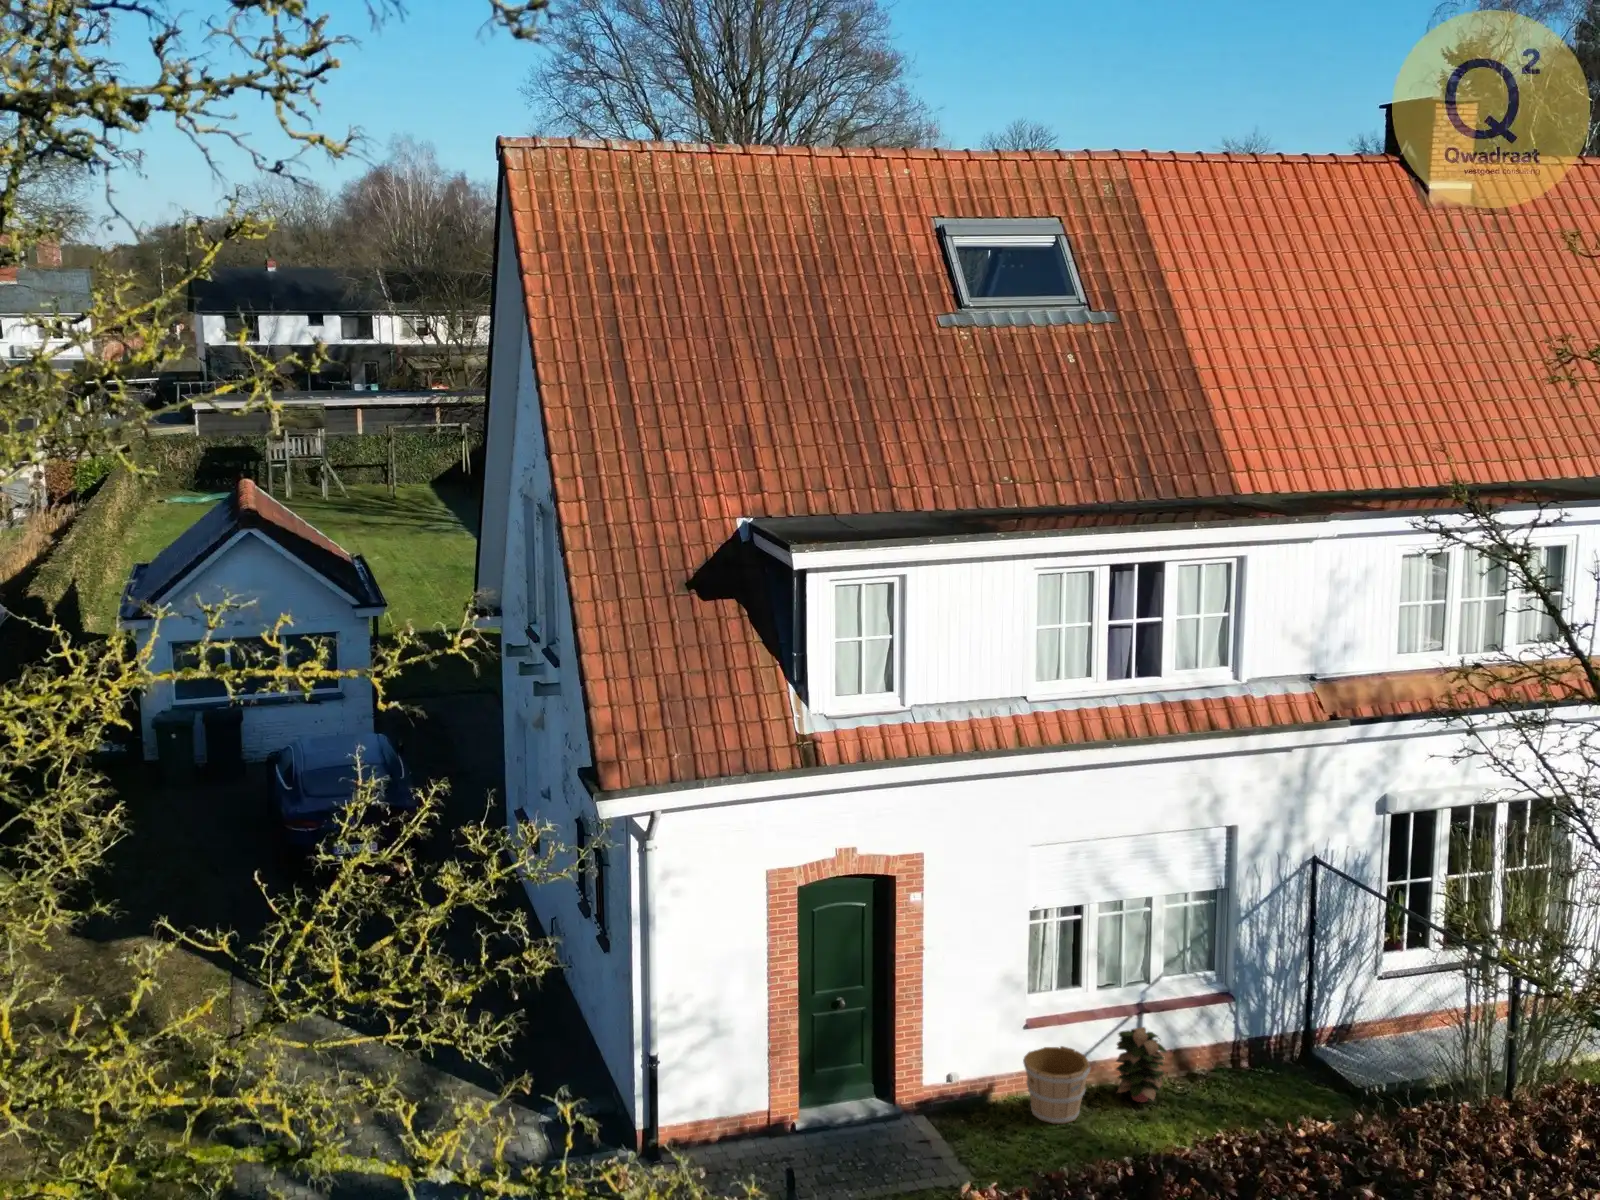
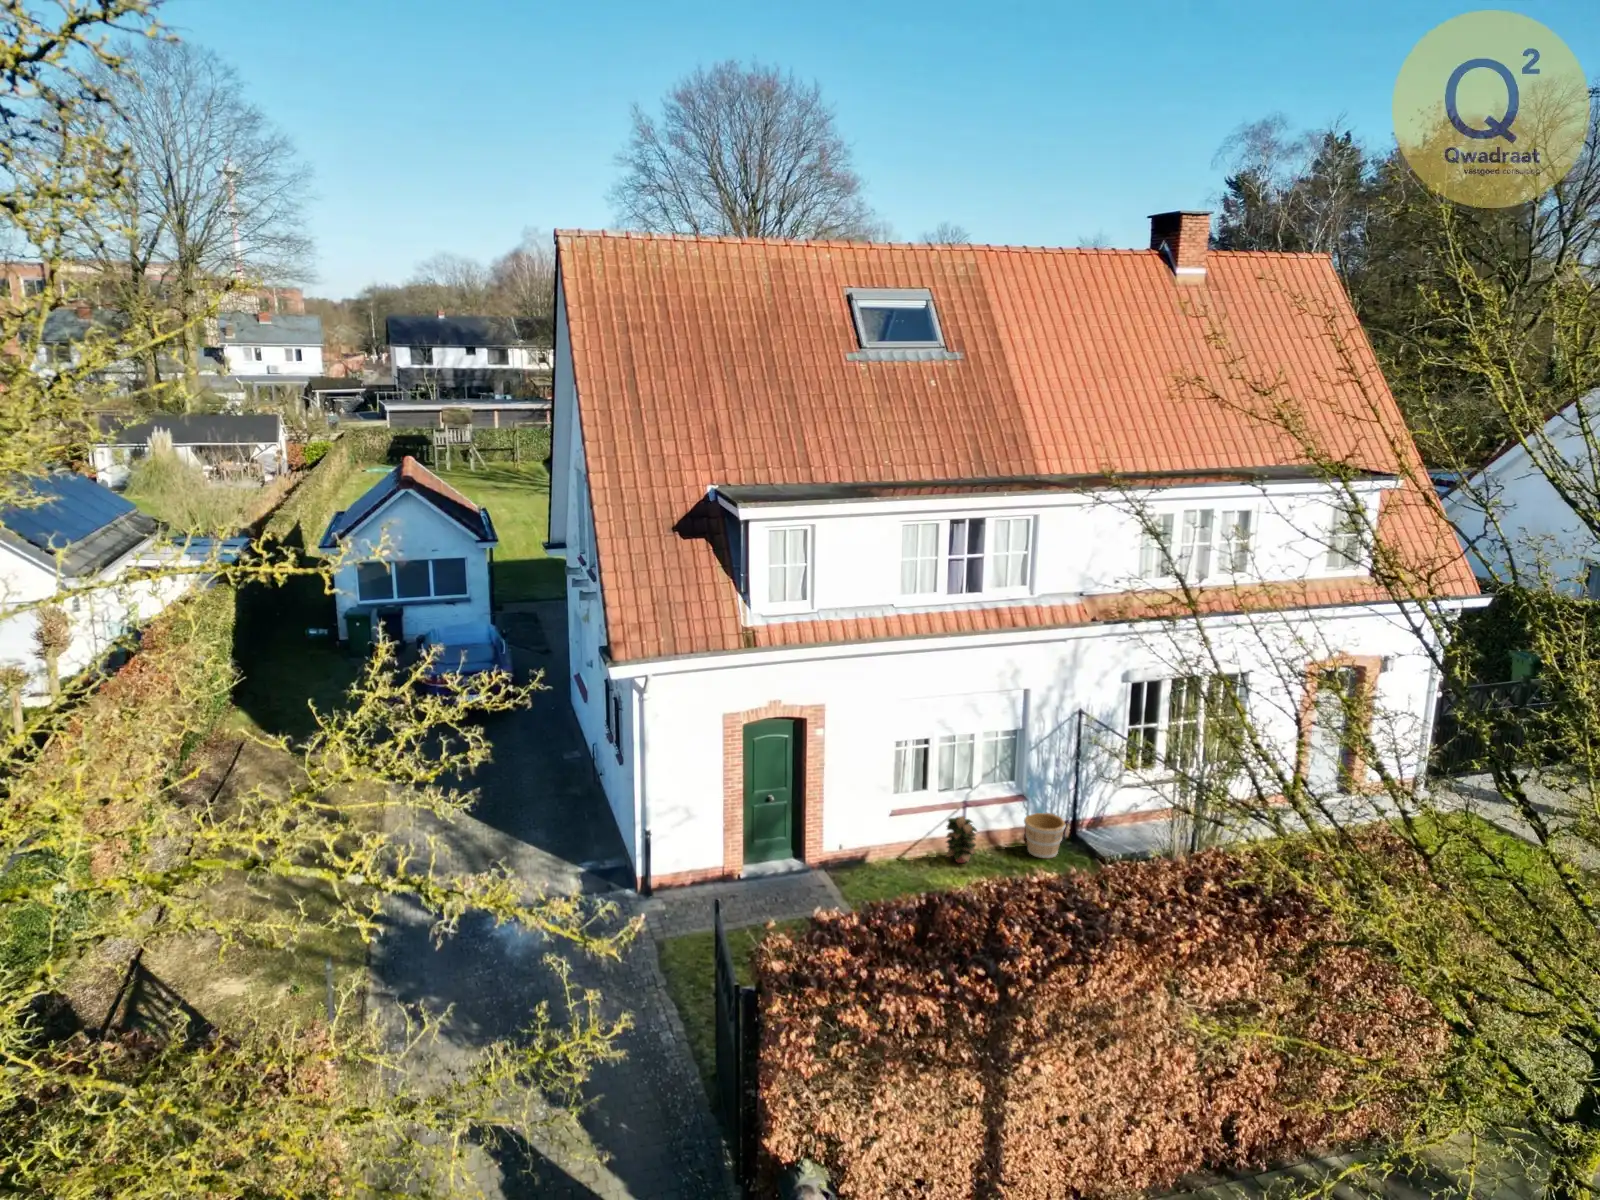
wooden bucket: present [1023,1046,1091,1124] -> present [1024,813,1066,858]

